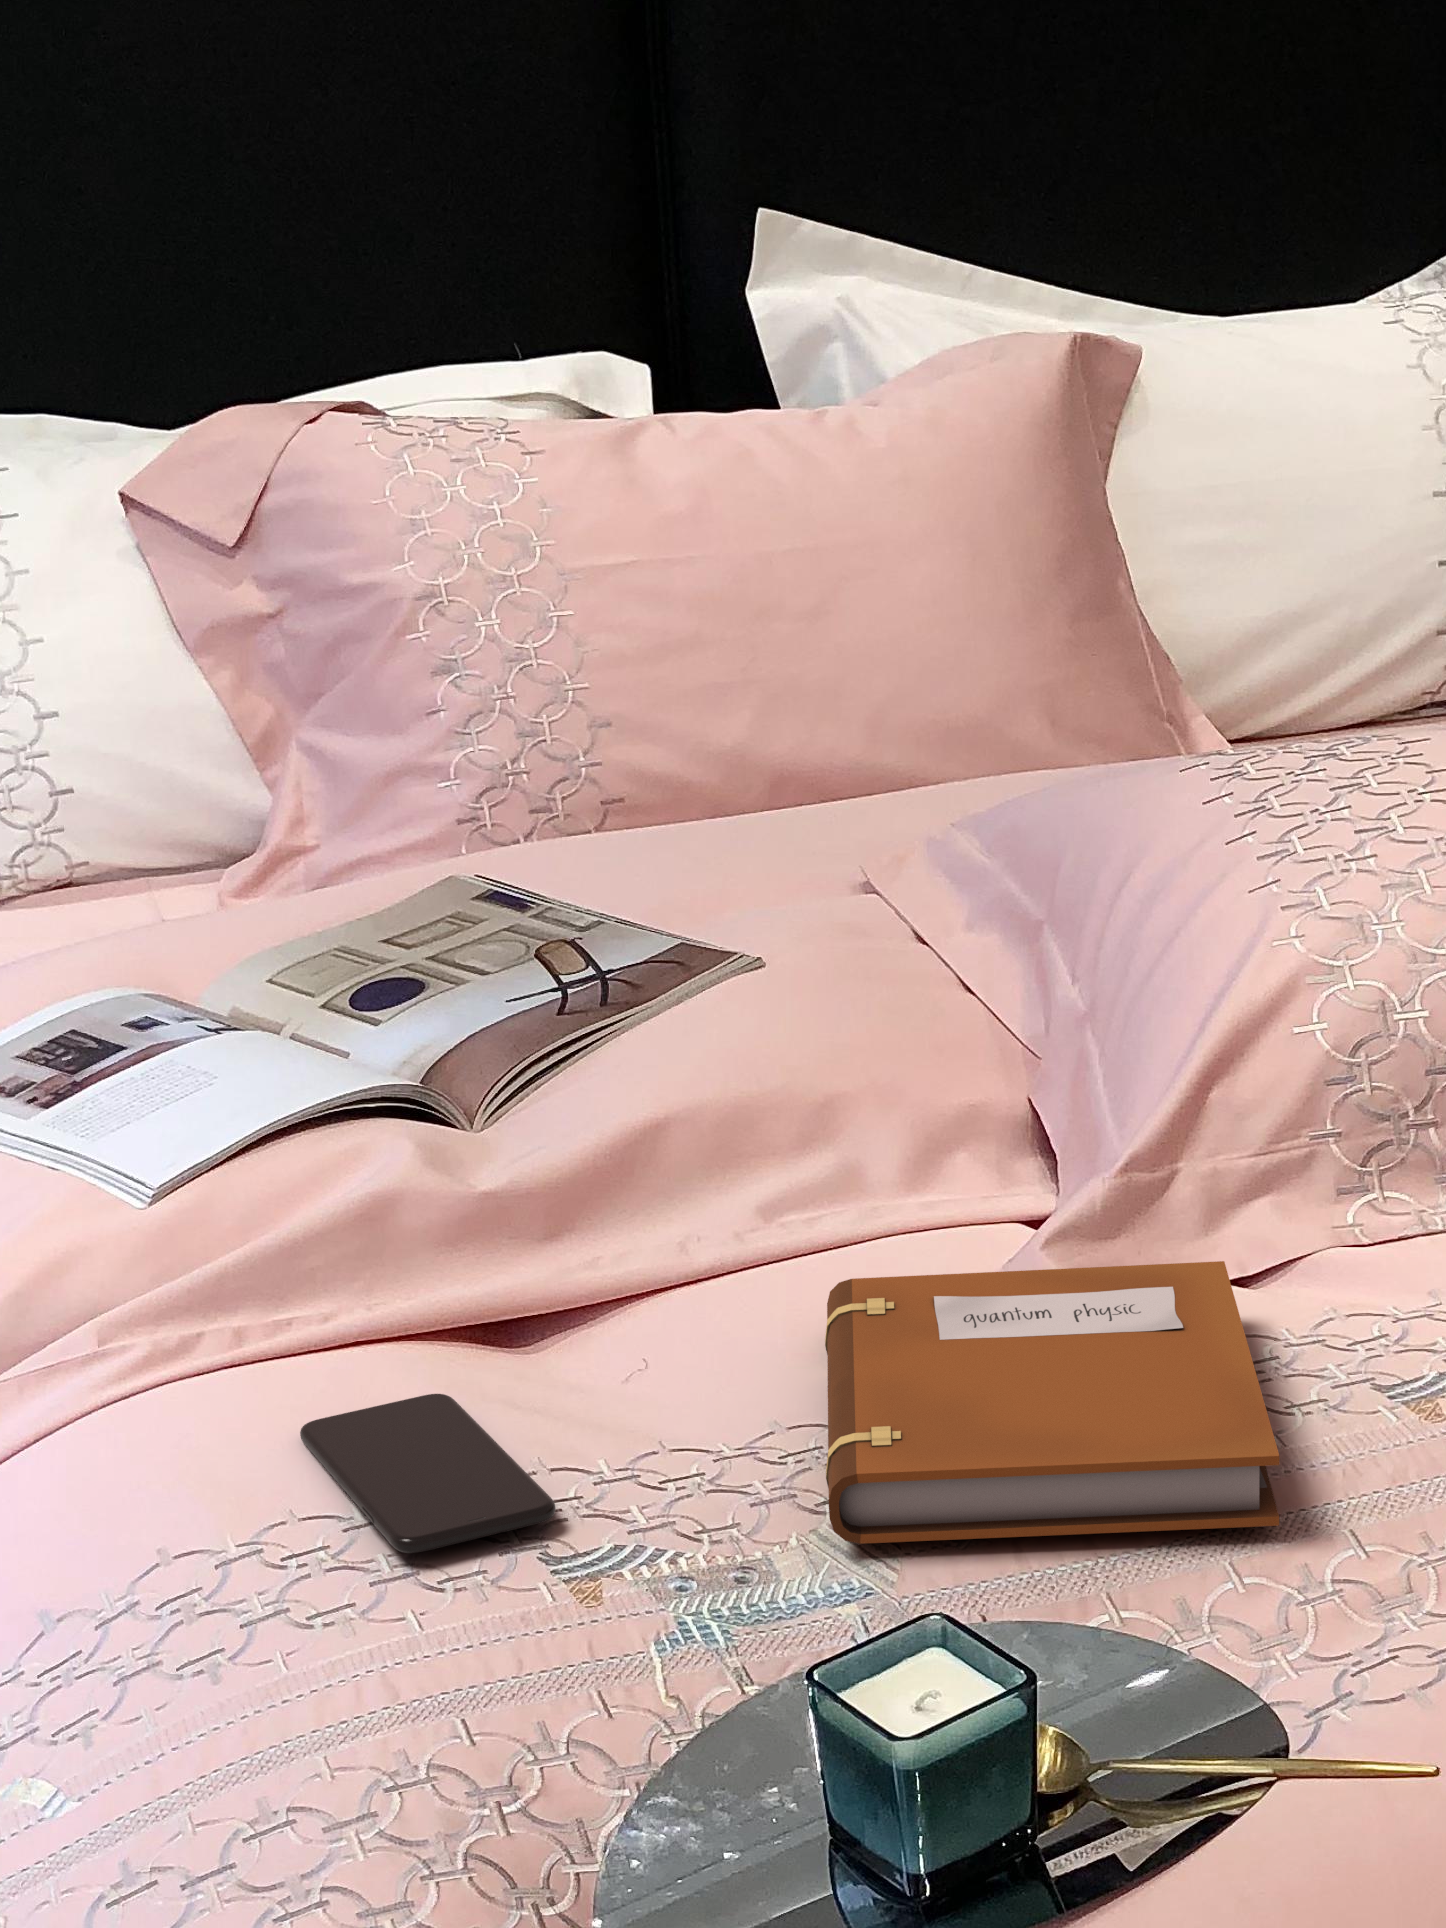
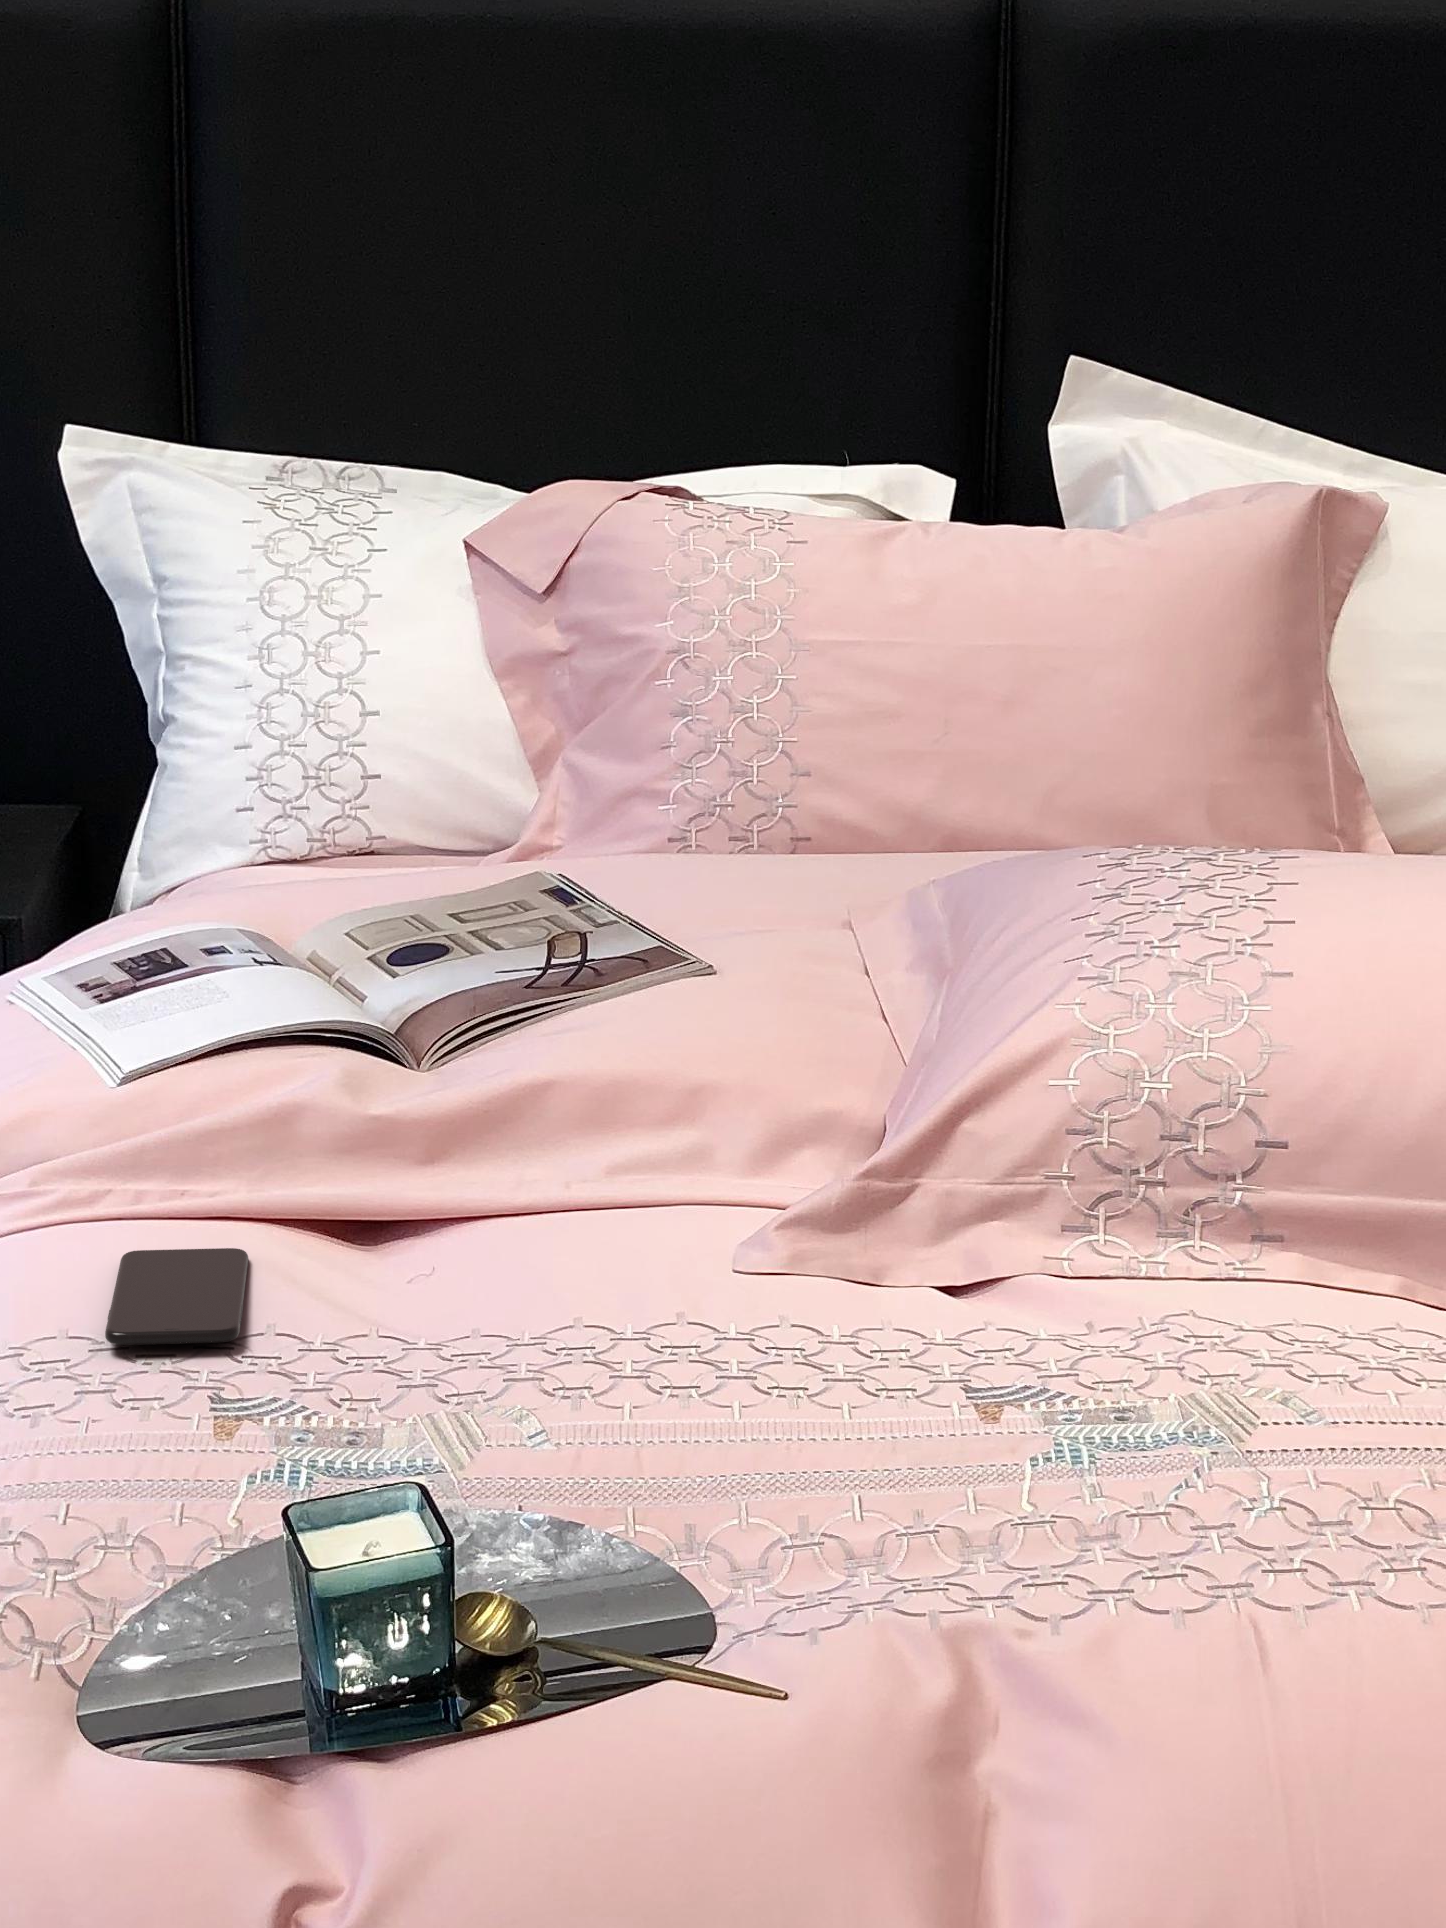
notebook: present [825,1261,1280,1544] -> none [403,1217,876,1442]

